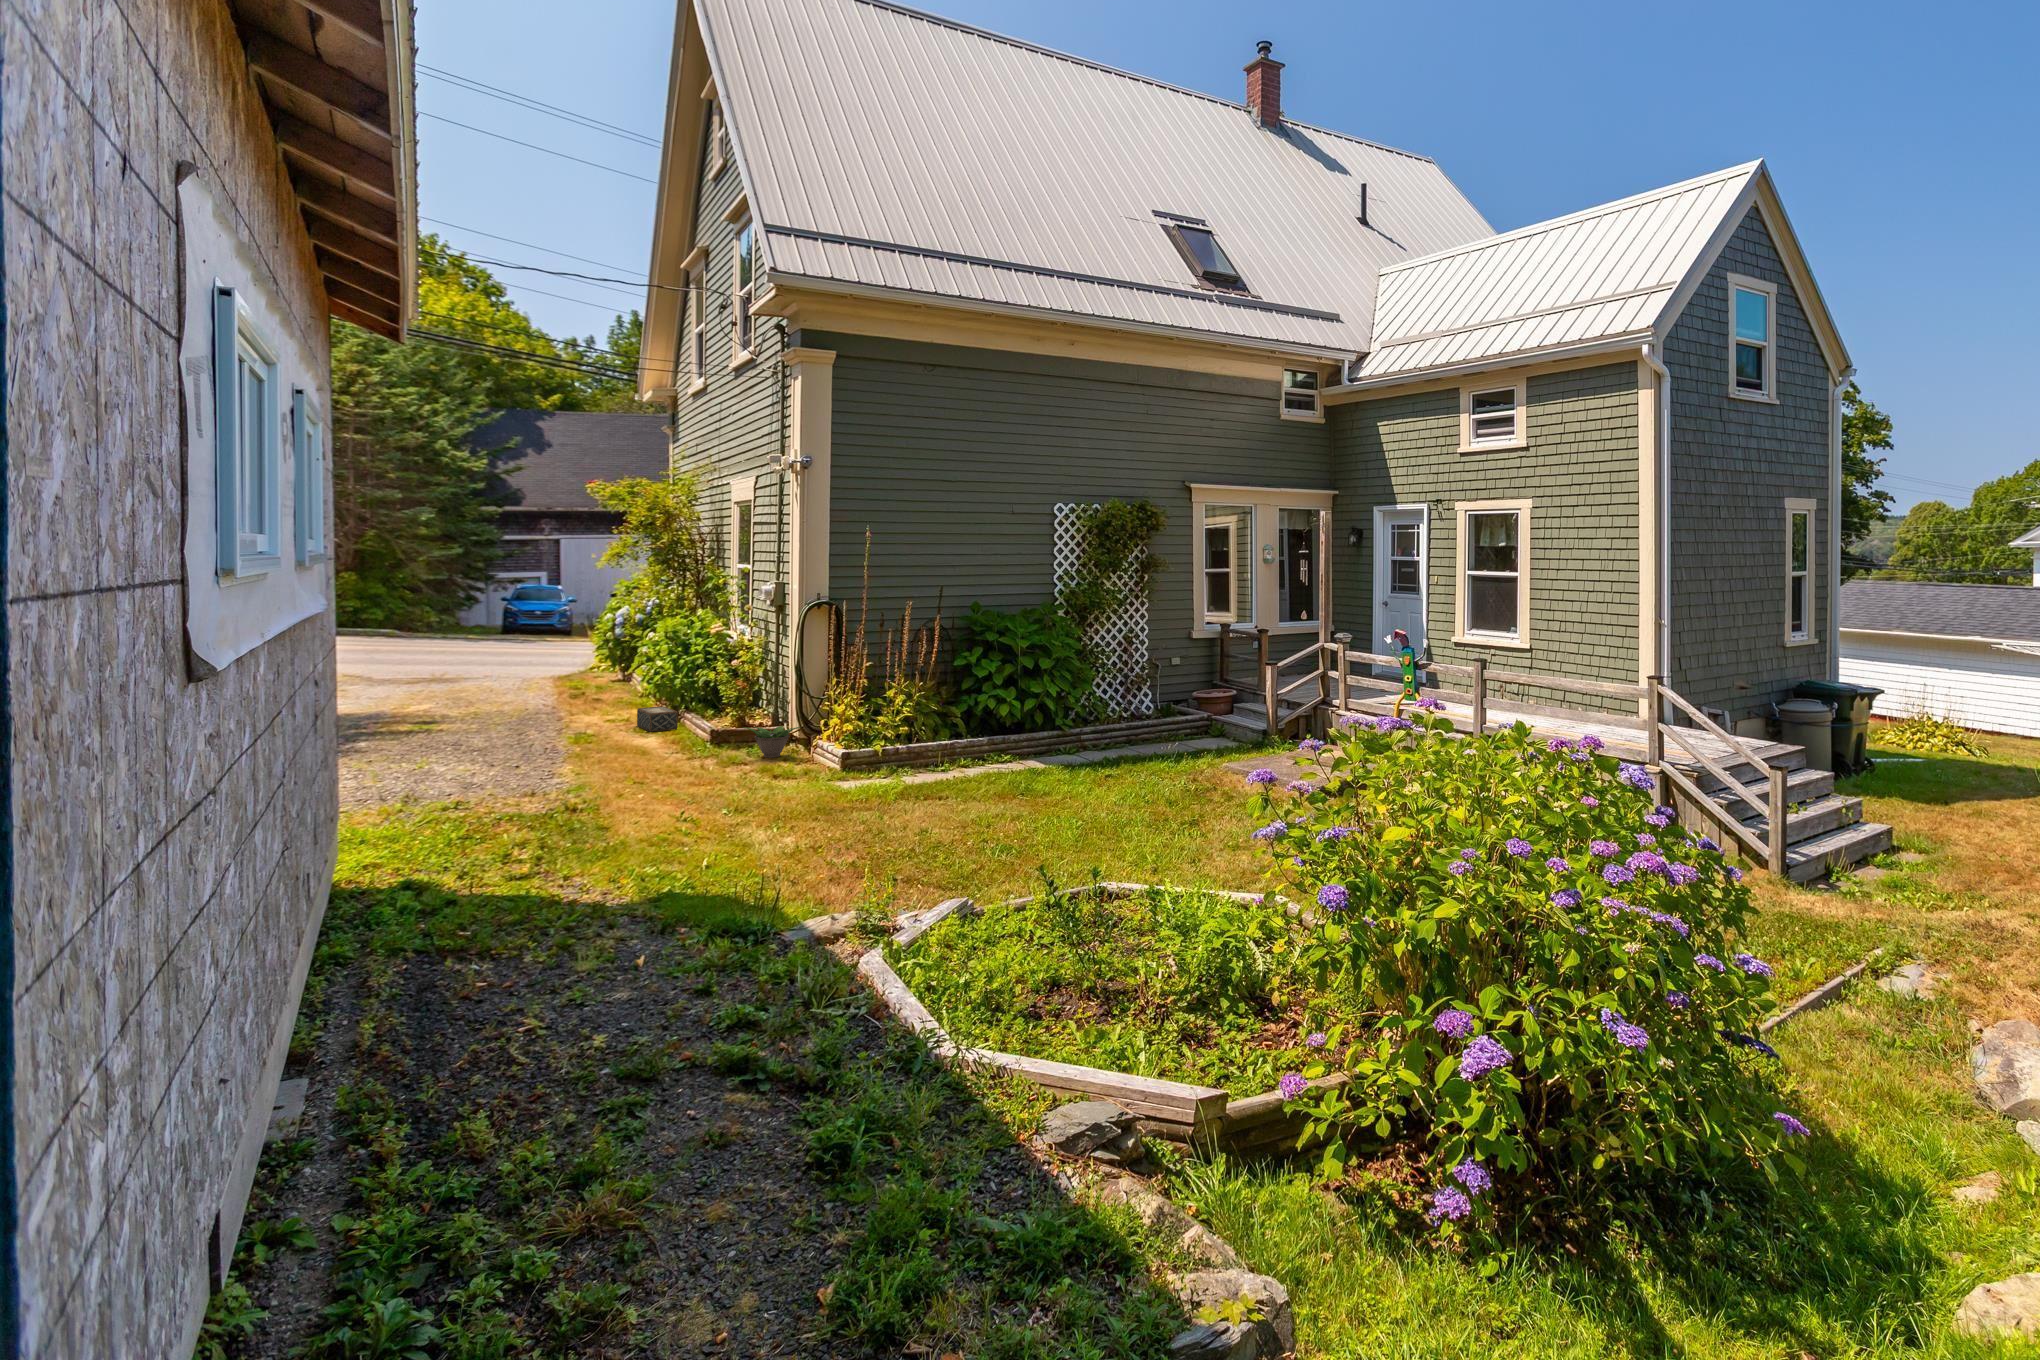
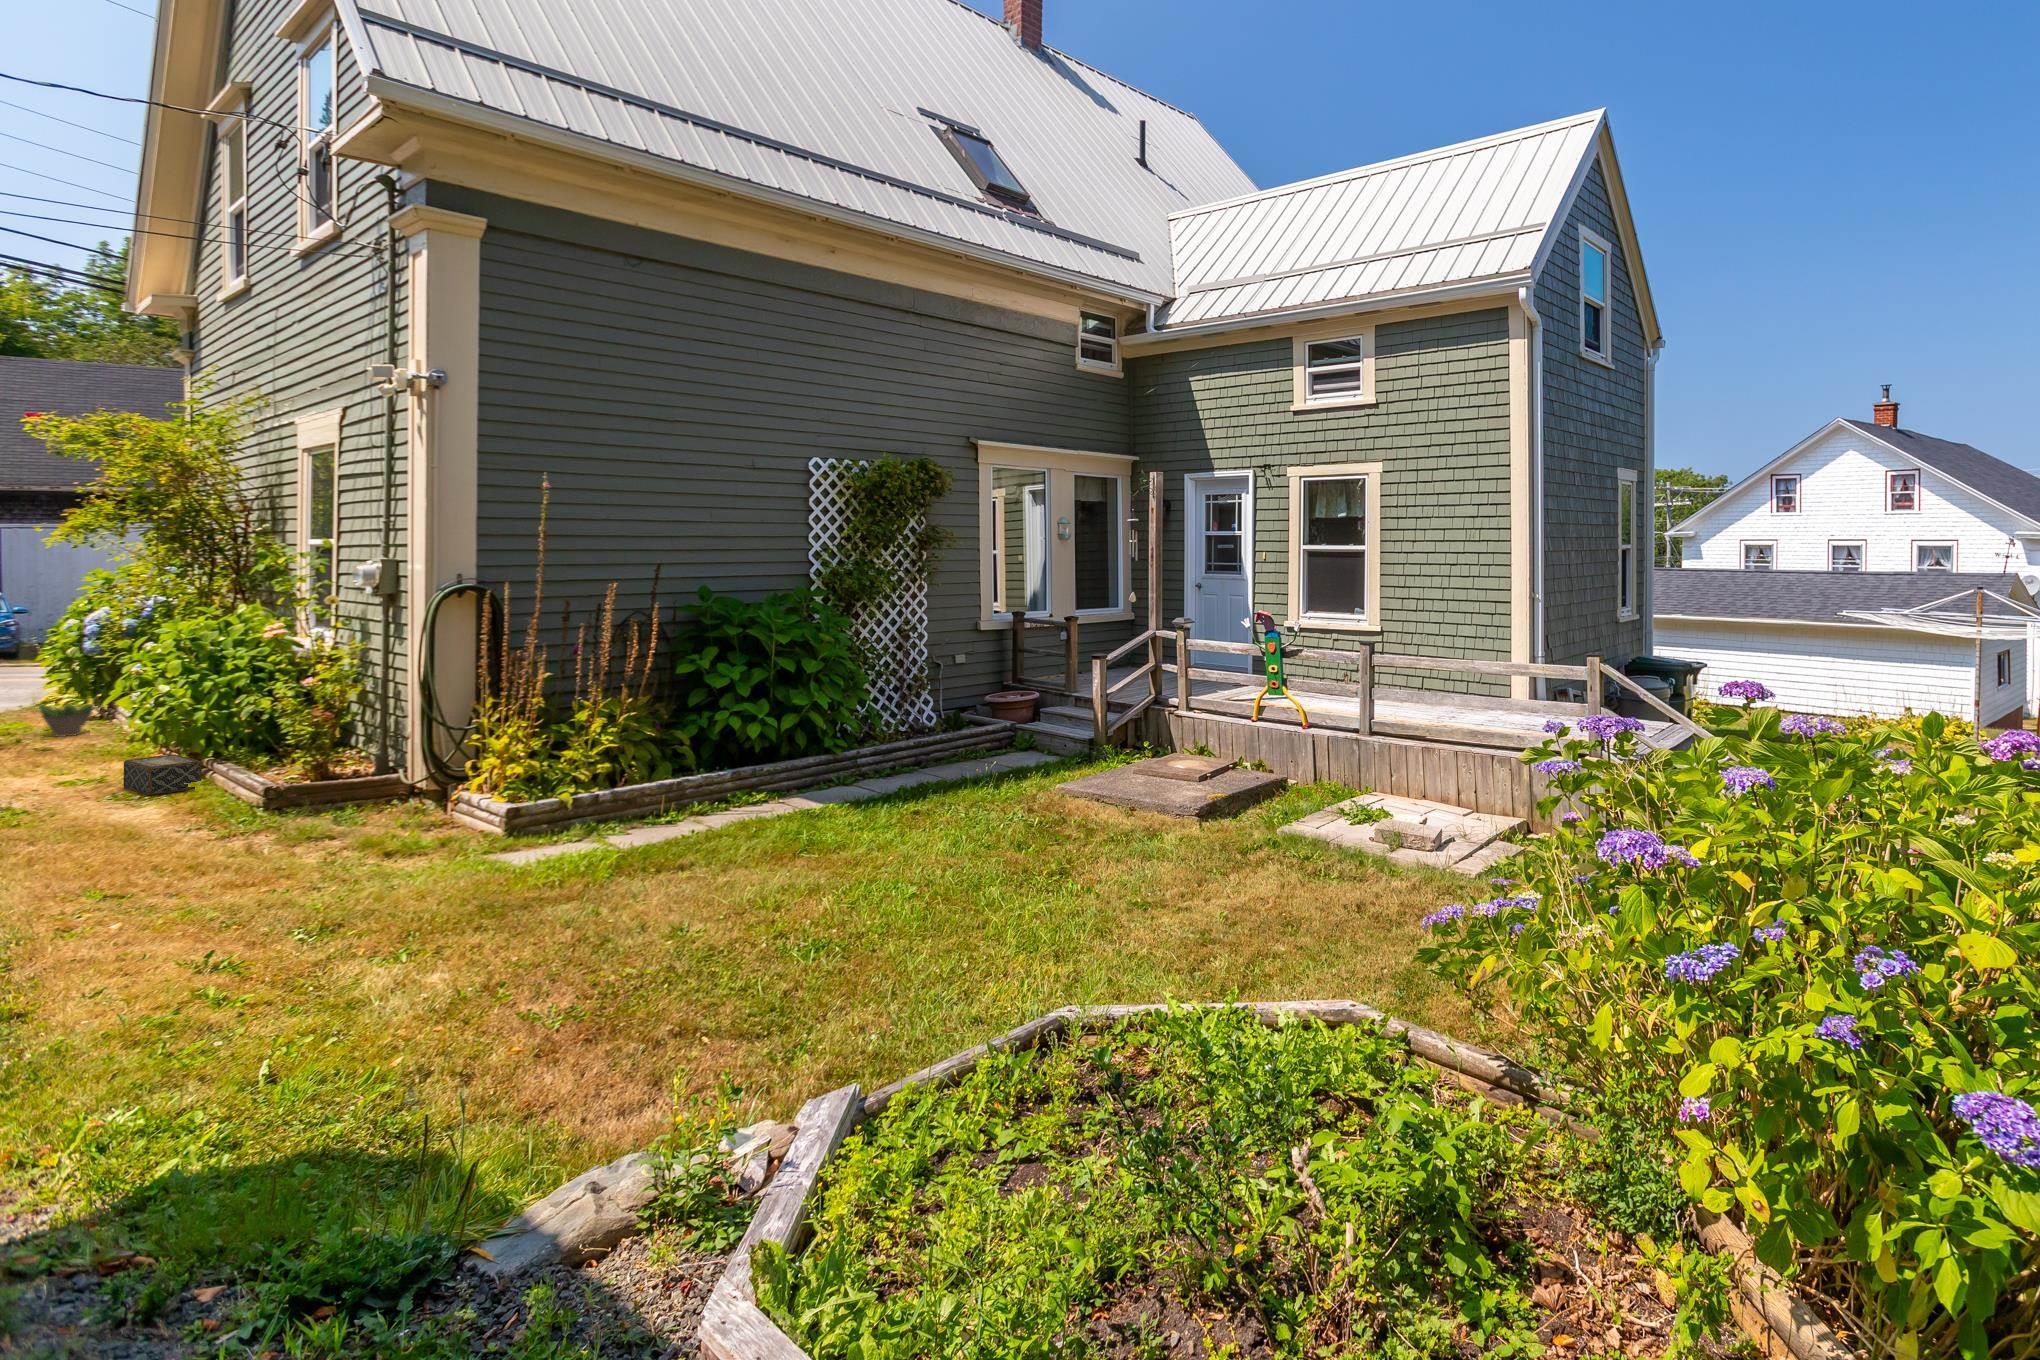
decorative plant: present [744,726,800,758] -> present [36,704,103,737]

